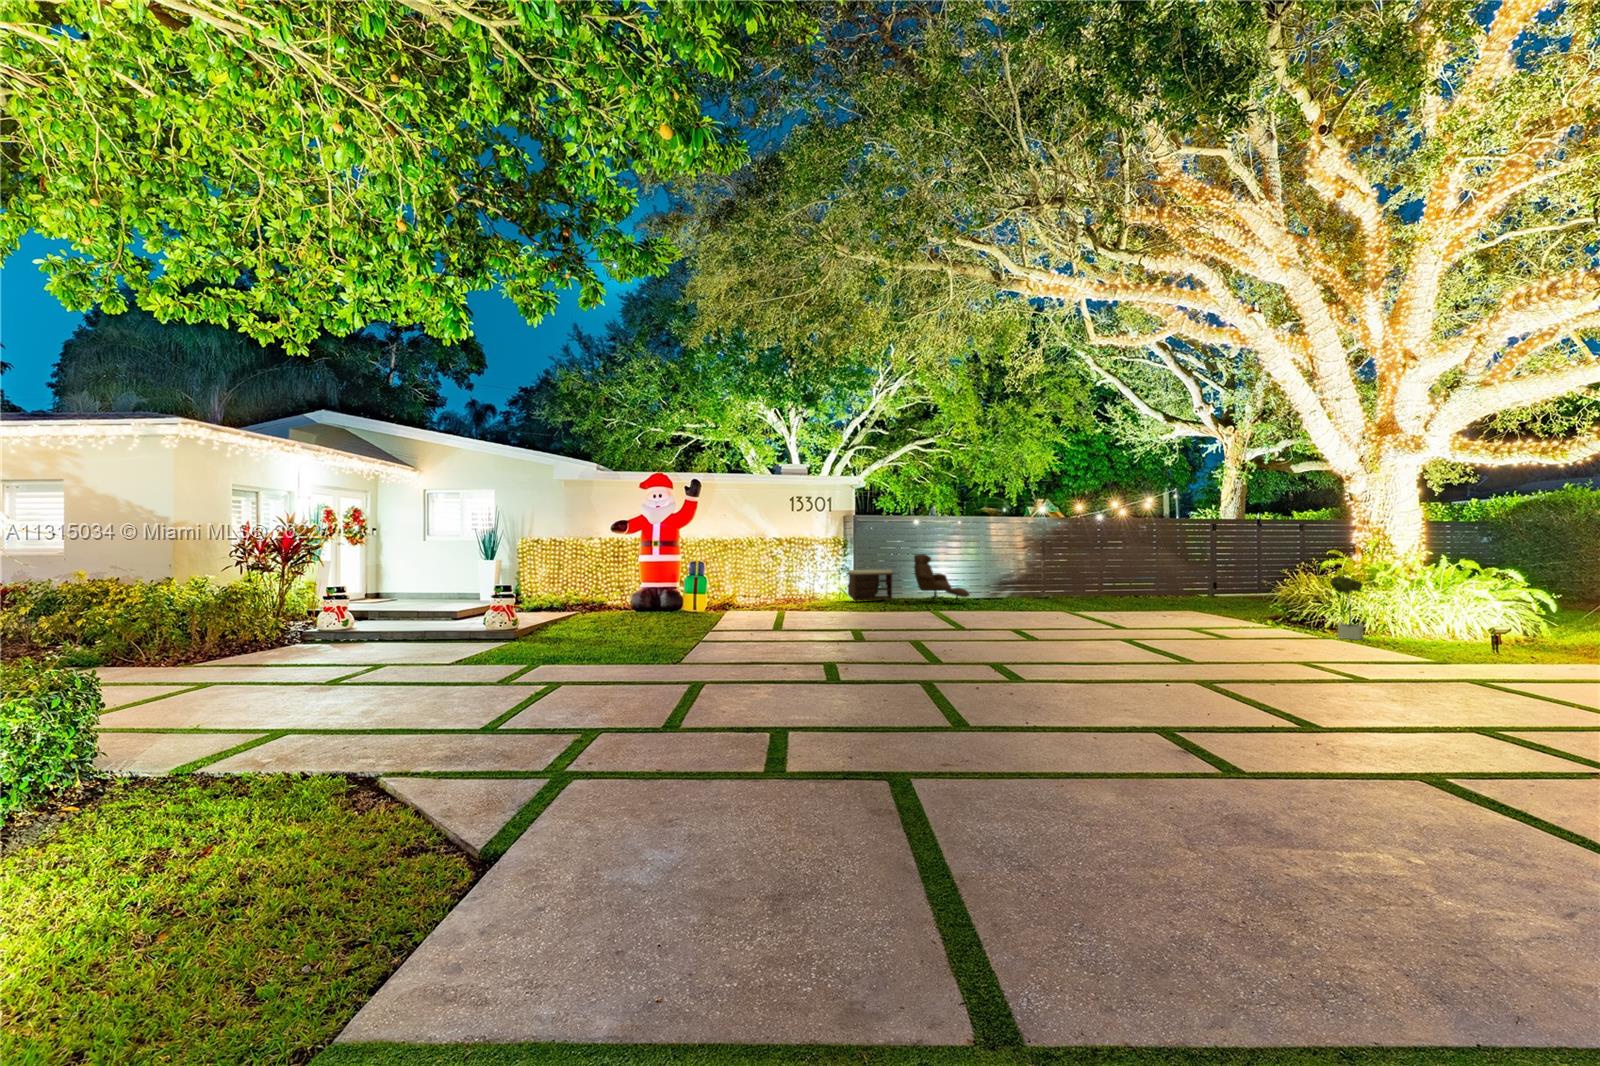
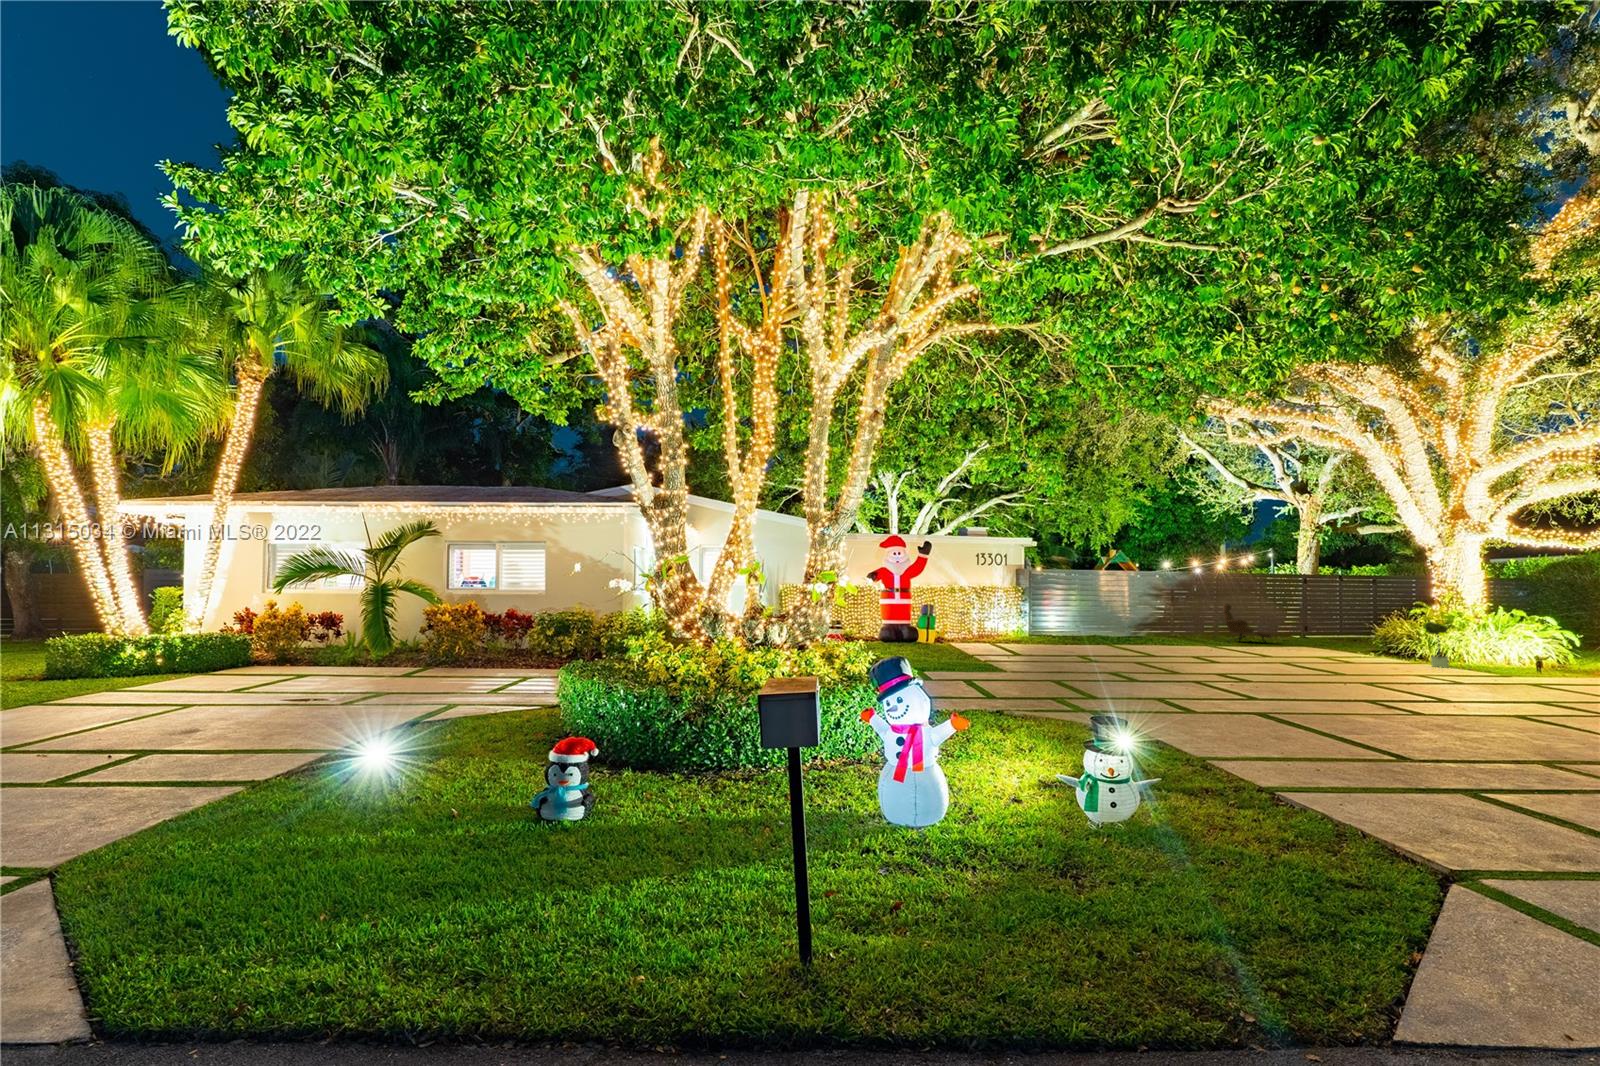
lounge chair: present [914,554,970,603] -> present [1223,603,1272,643]
bench: present [847,569,893,603] -> none [1015,613,1055,640]

